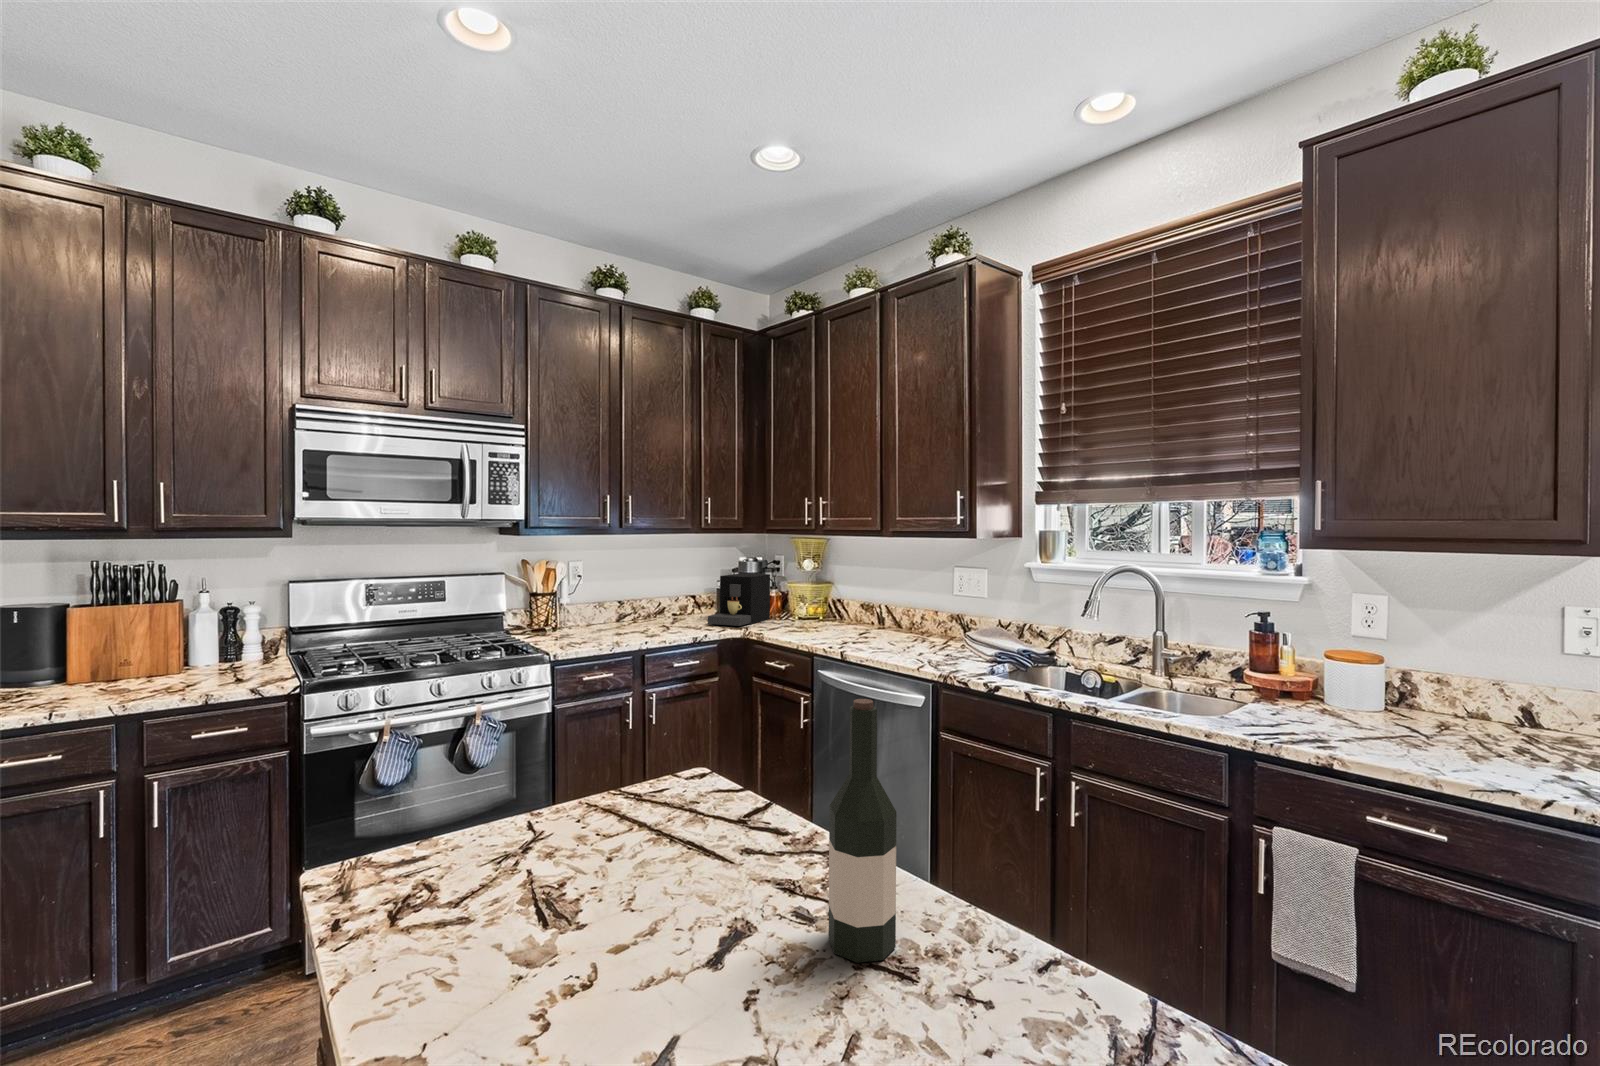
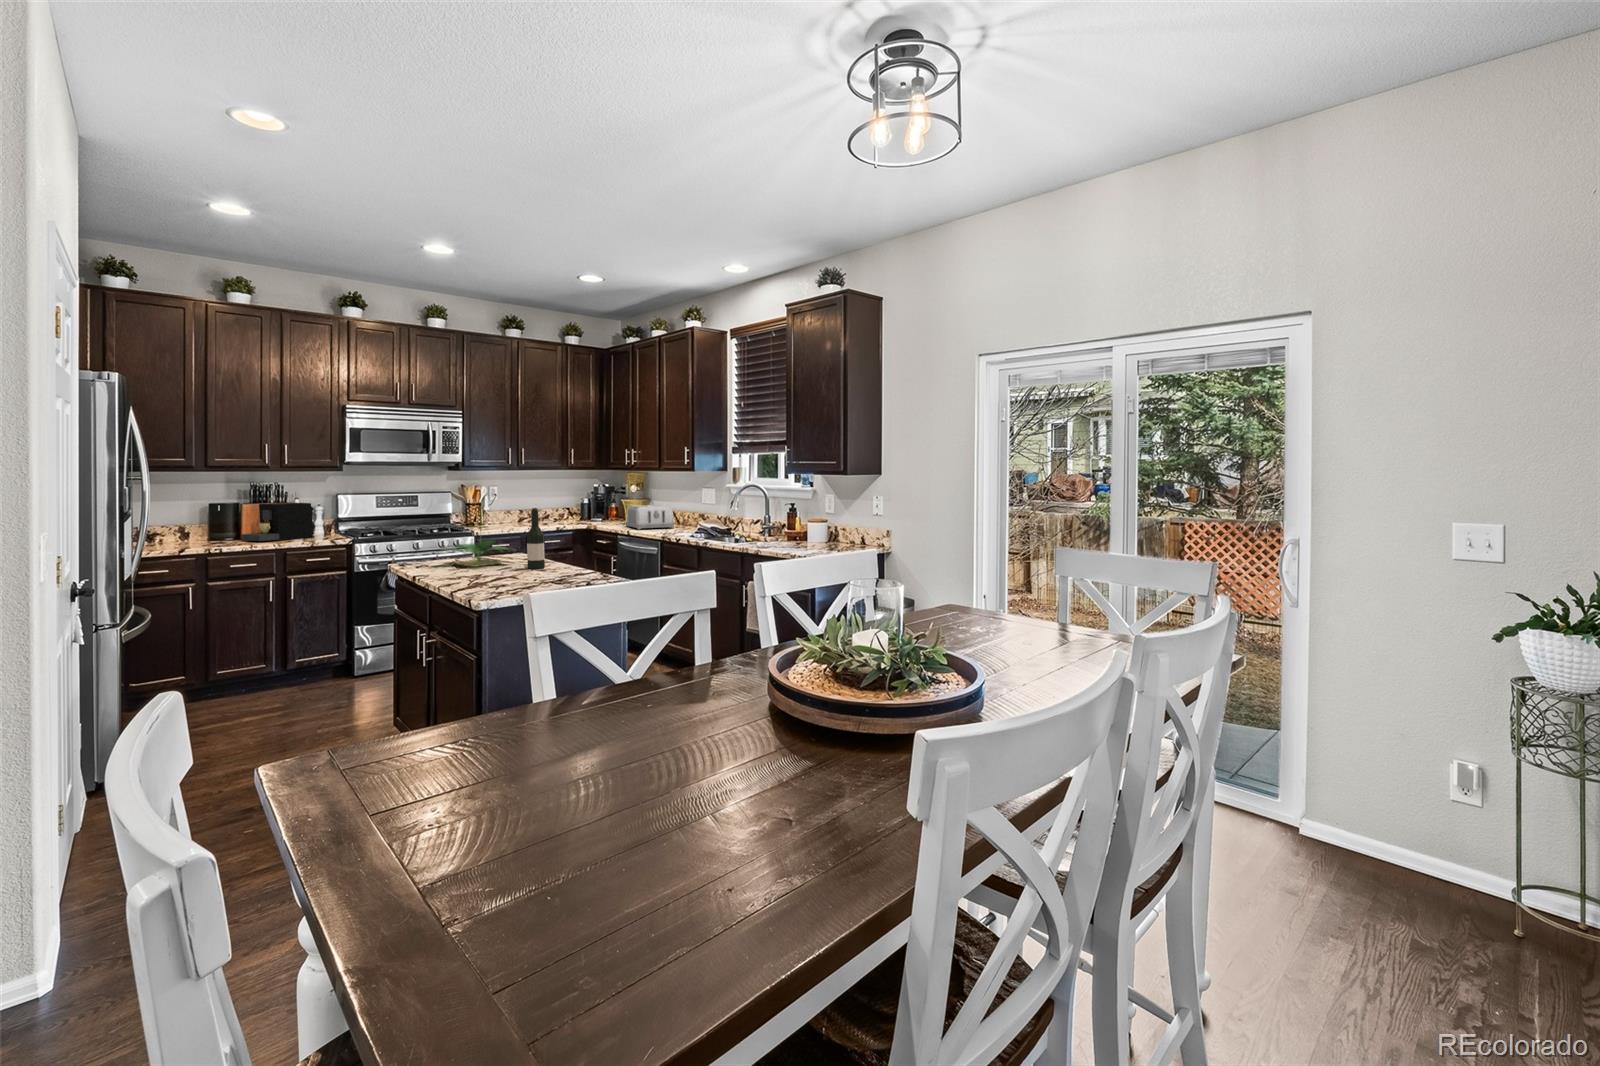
coffee maker: present [708,573,770,626] -> present [241,503,313,541]
toaster: none [815,596,910,646] -> present [626,505,674,530]
potted plant: none [469,675,750,922] -> present [443,520,510,567]

